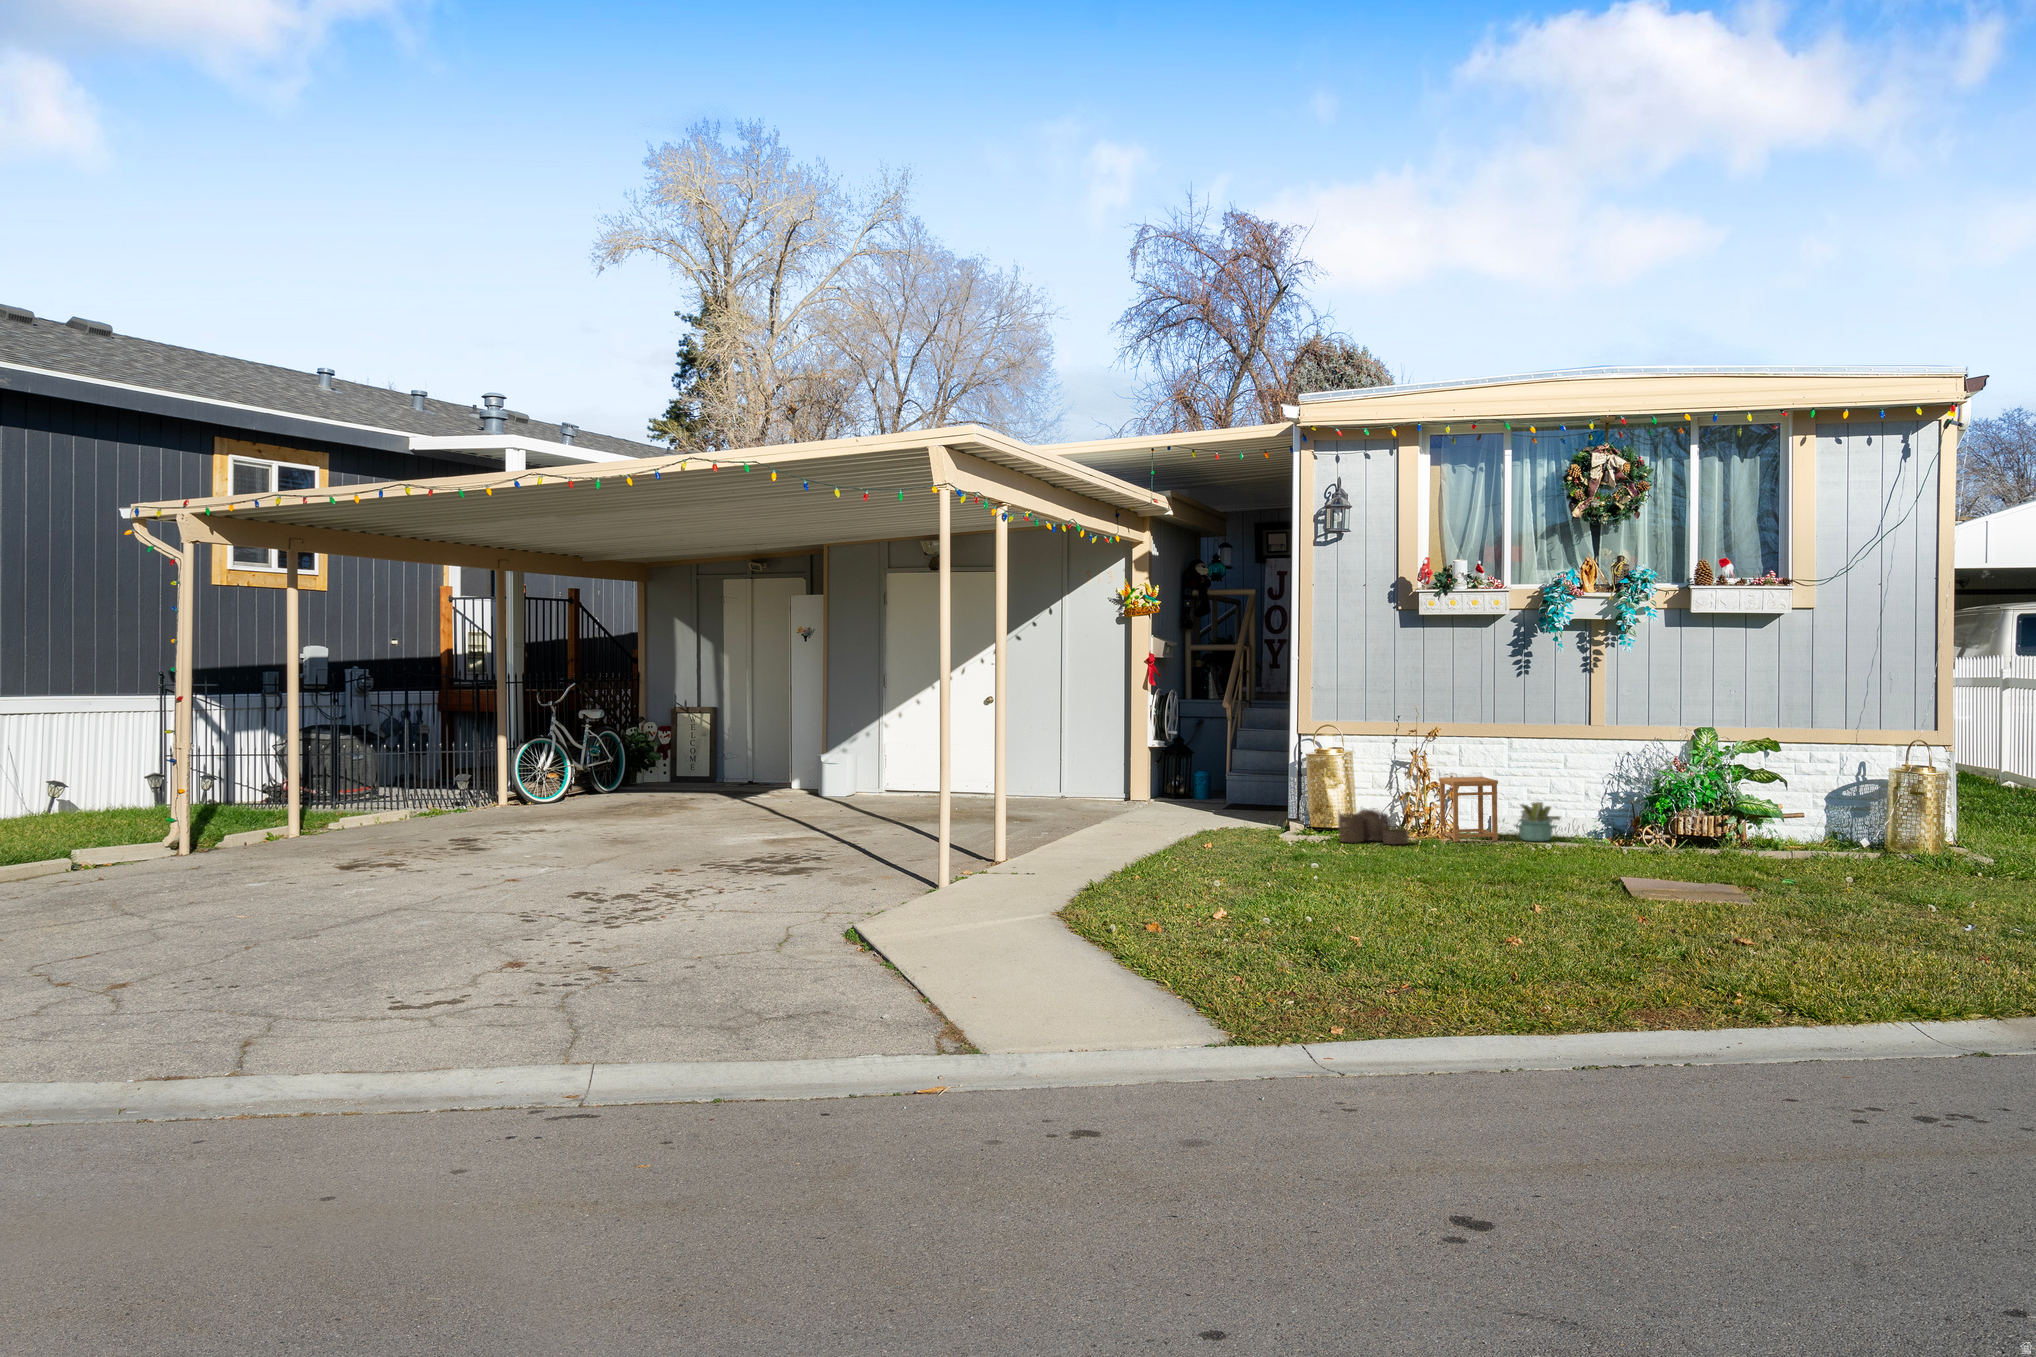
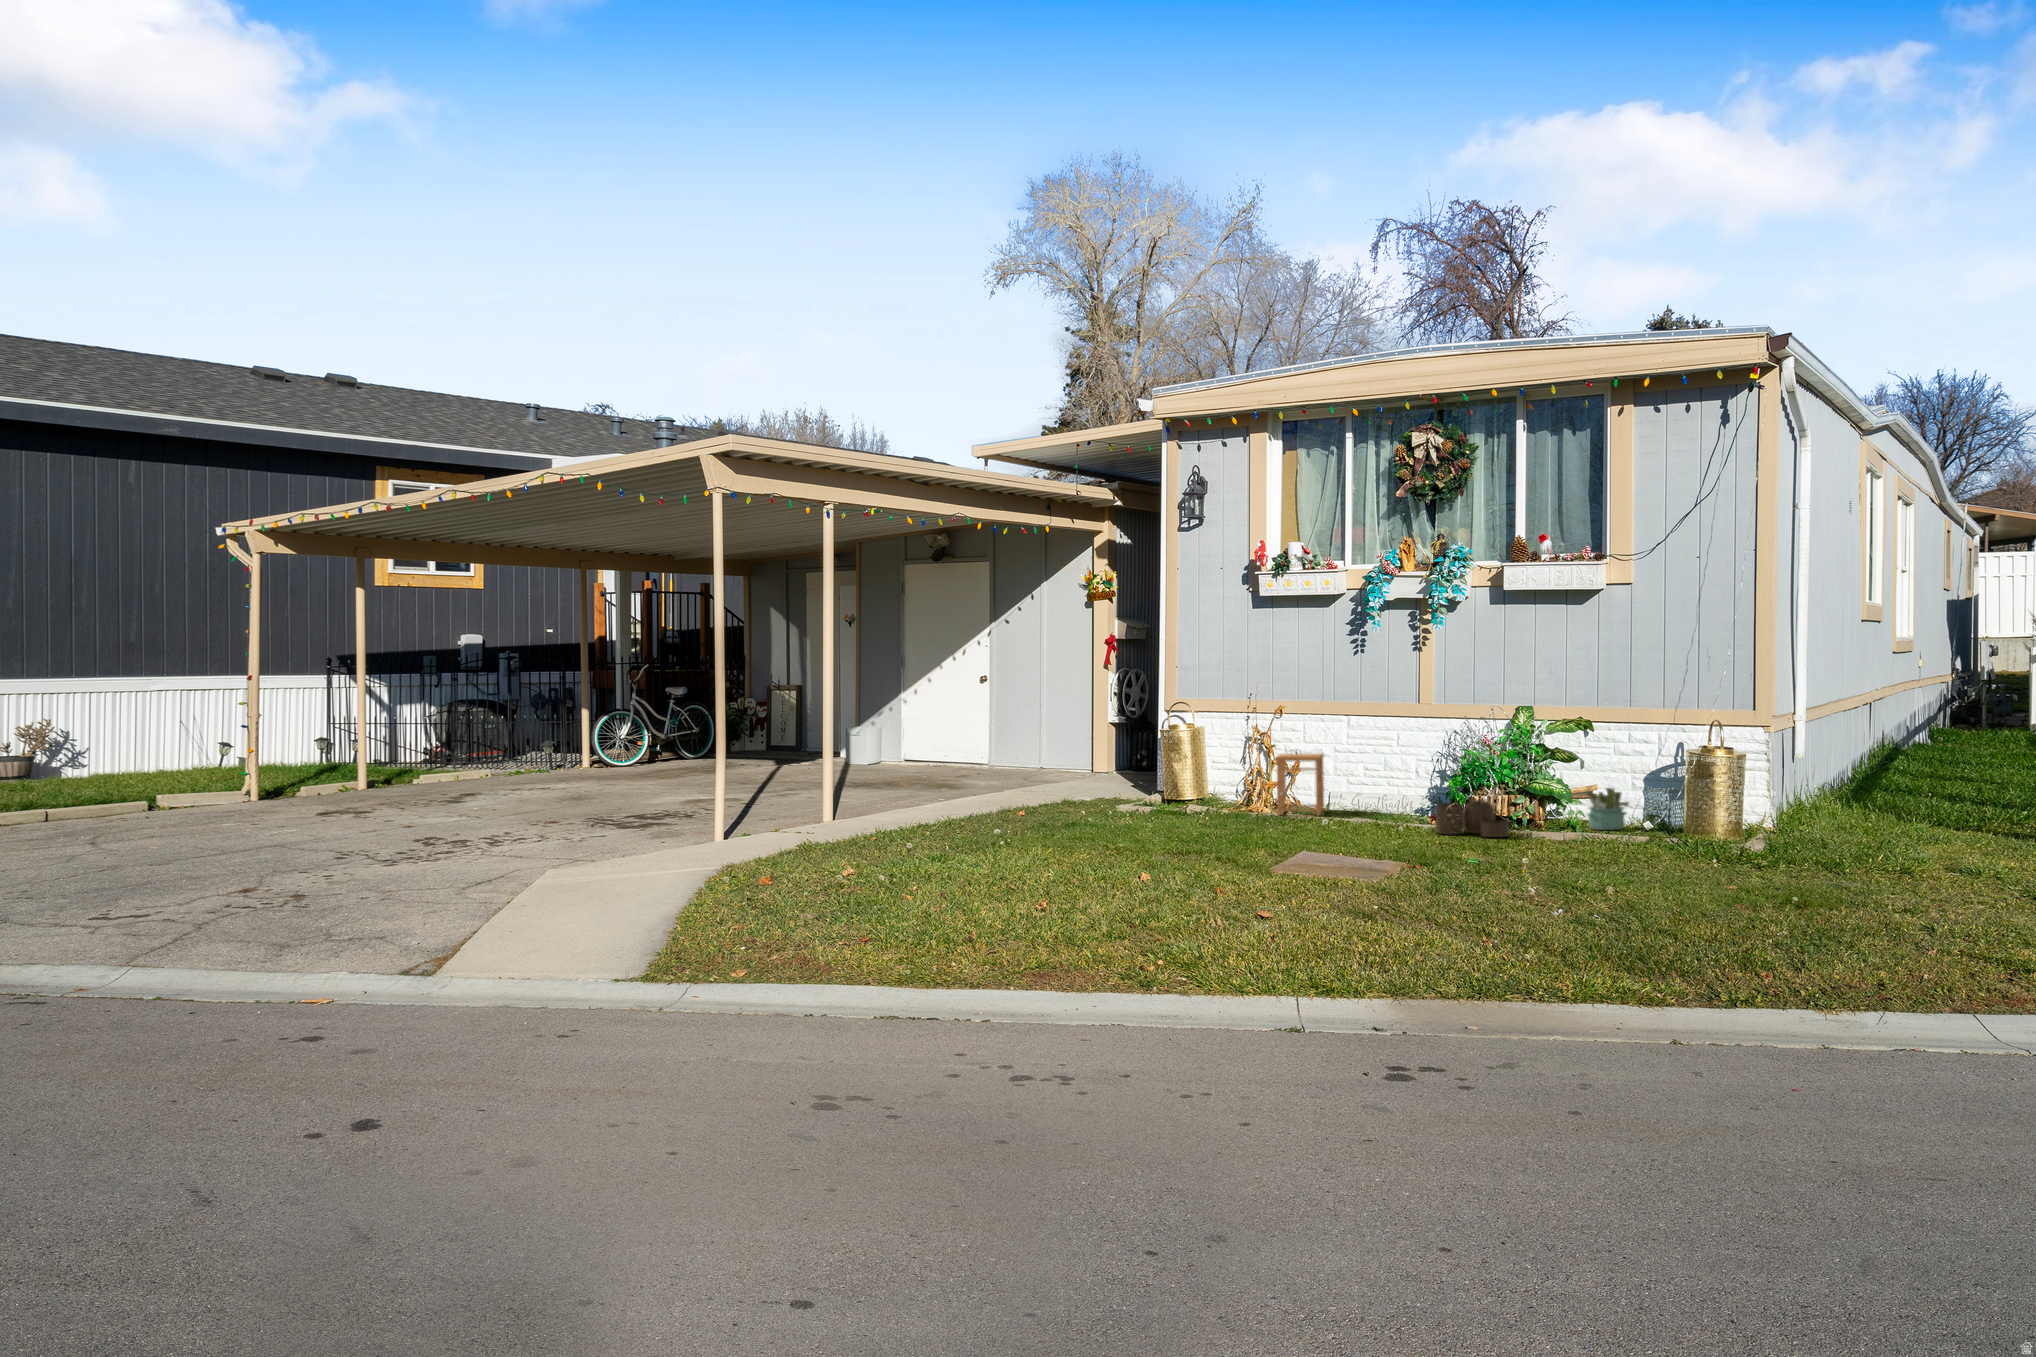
decorative plant: present [1515,802,1561,841] -> present [1587,788,1629,830]
woven basket: present [1338,809,1408,844] -> present [1436,800,1509,837]

